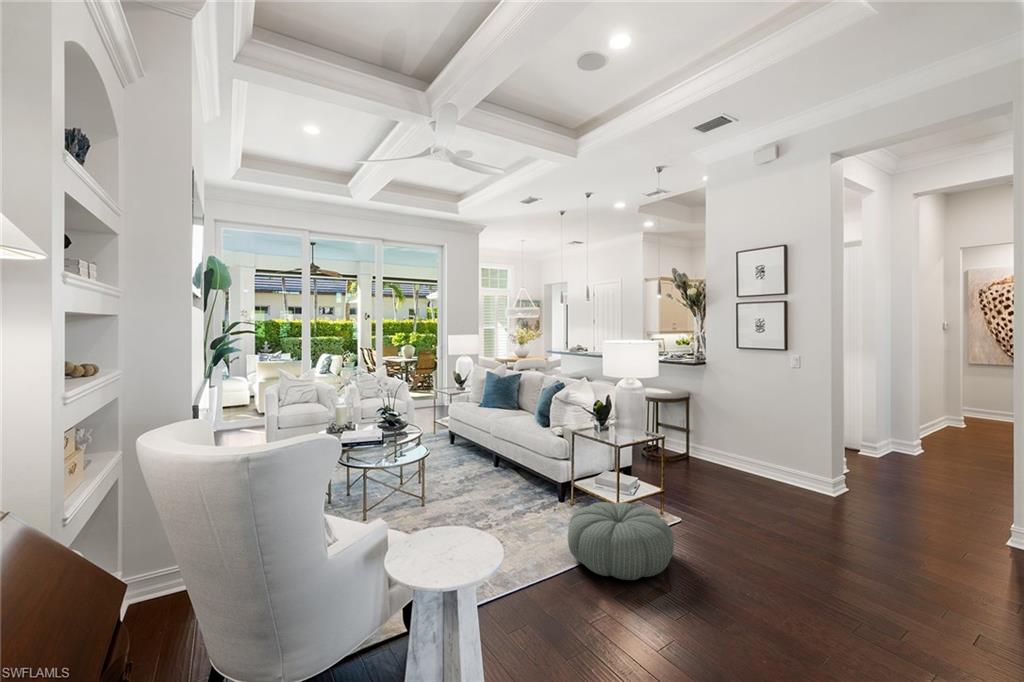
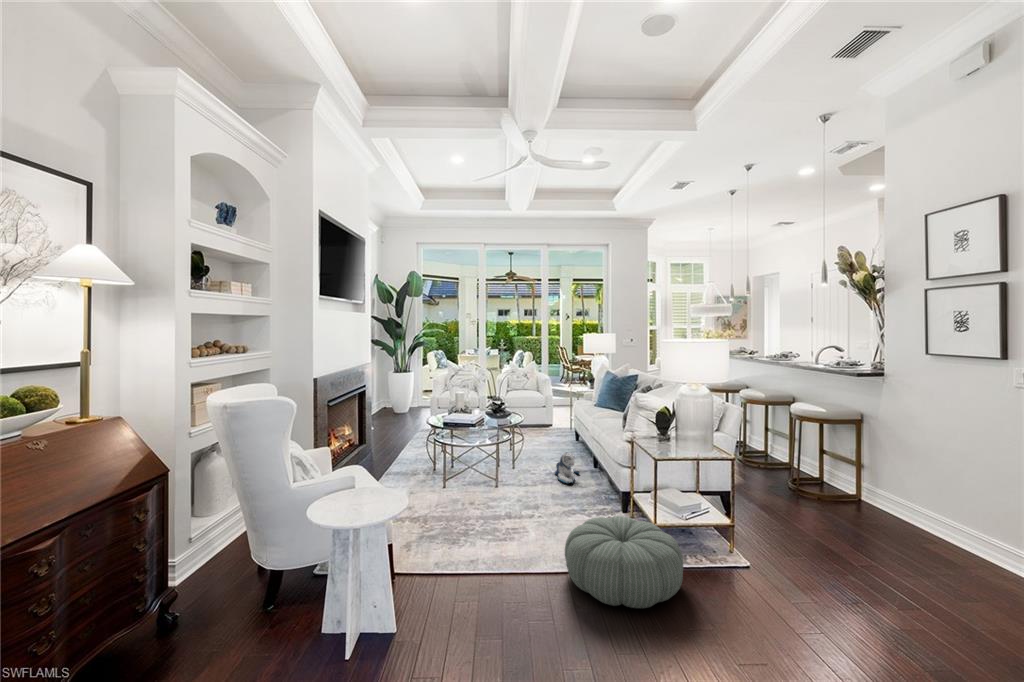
plush toy: none [465,456,493,487] -> present [555,452,579,484]

